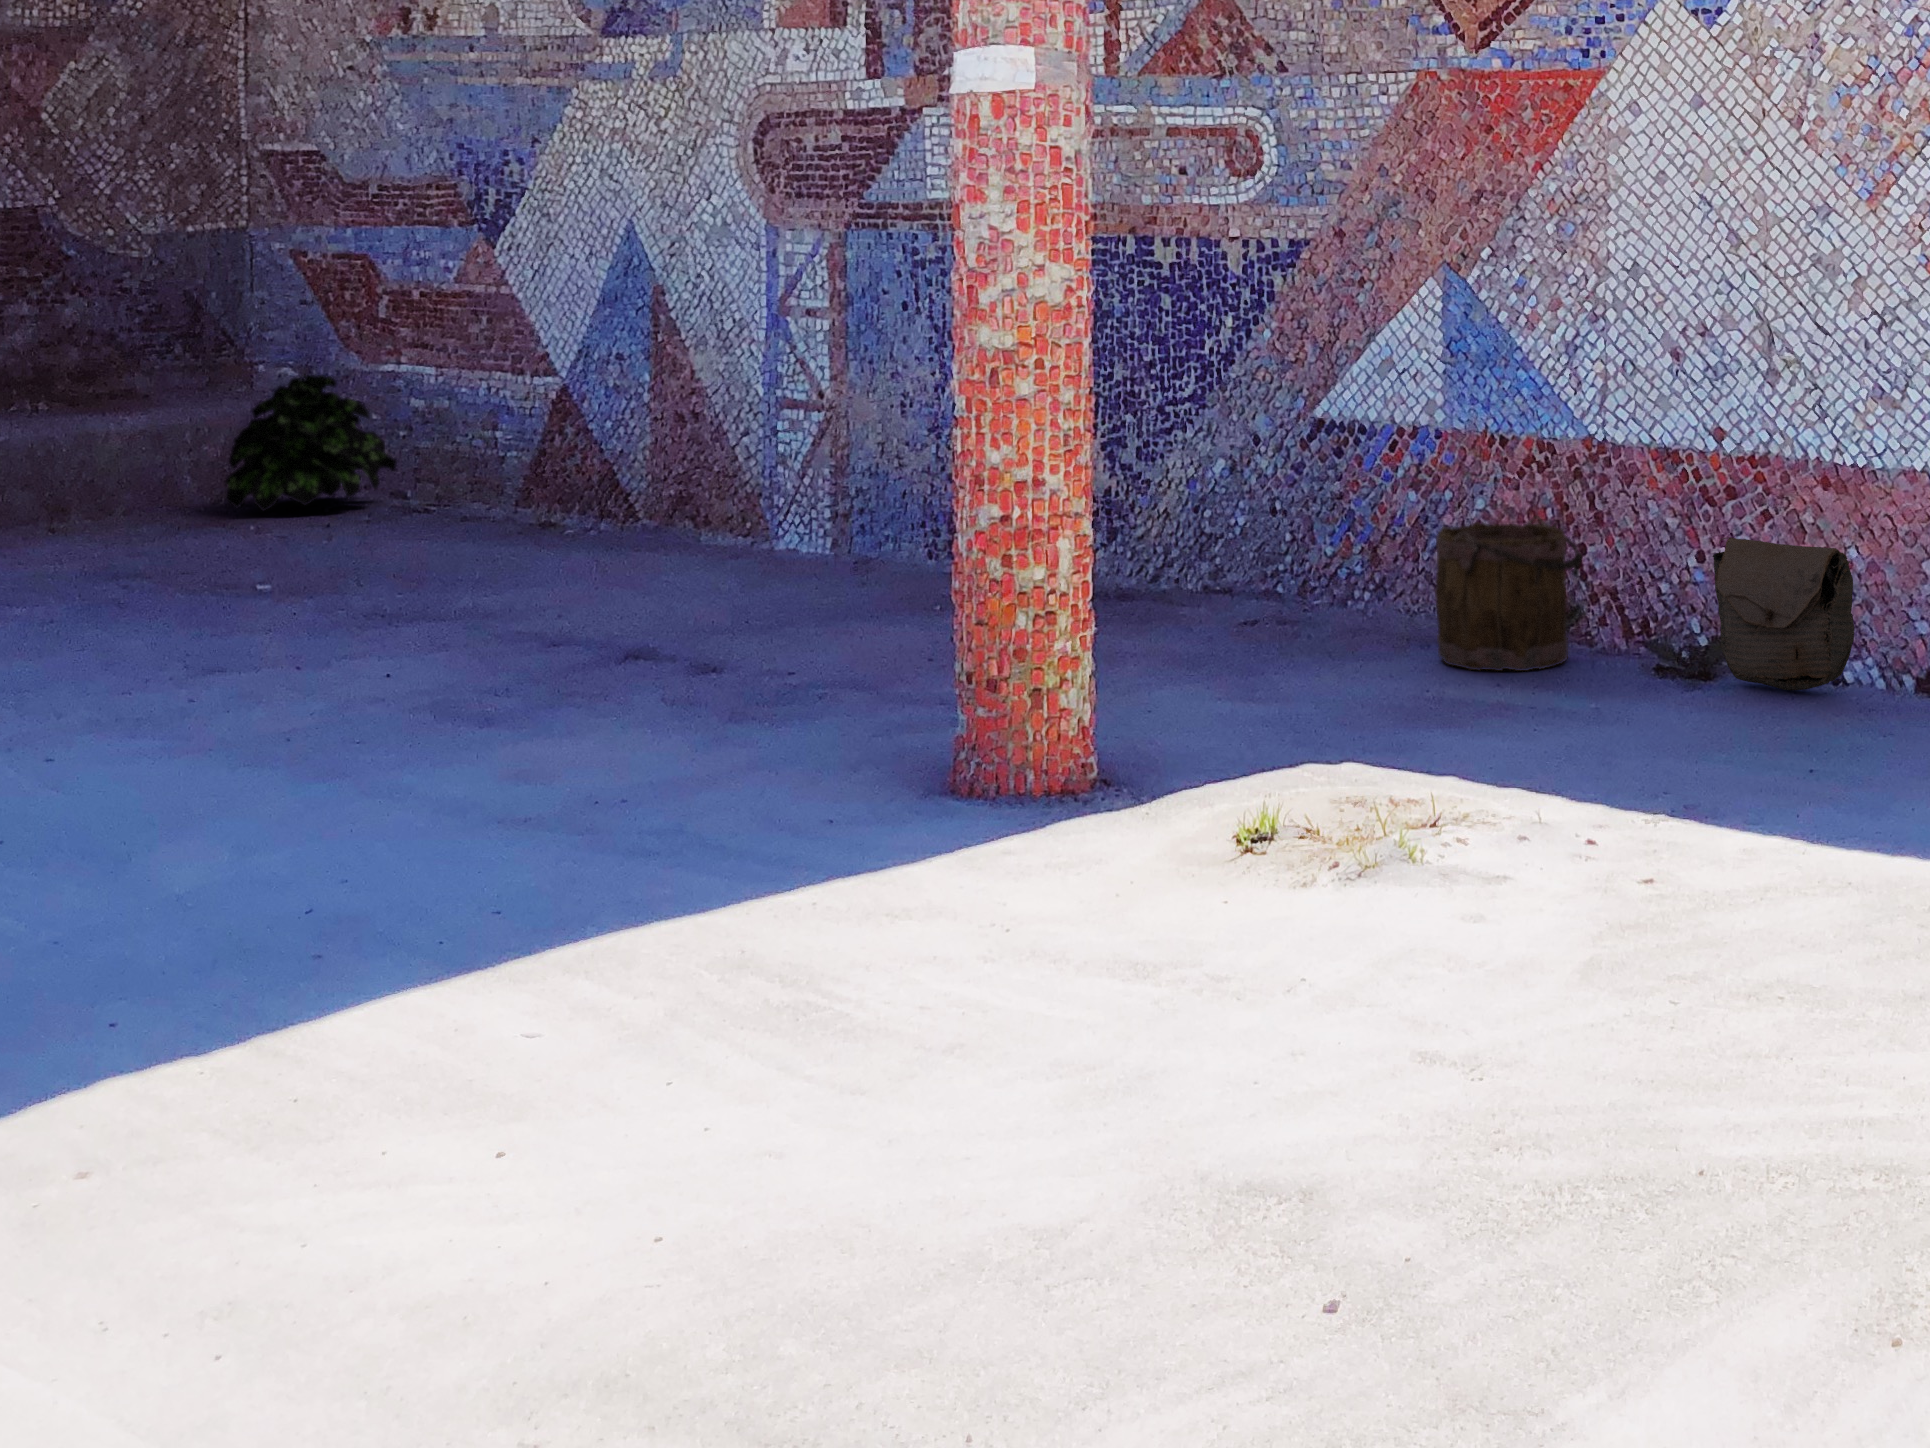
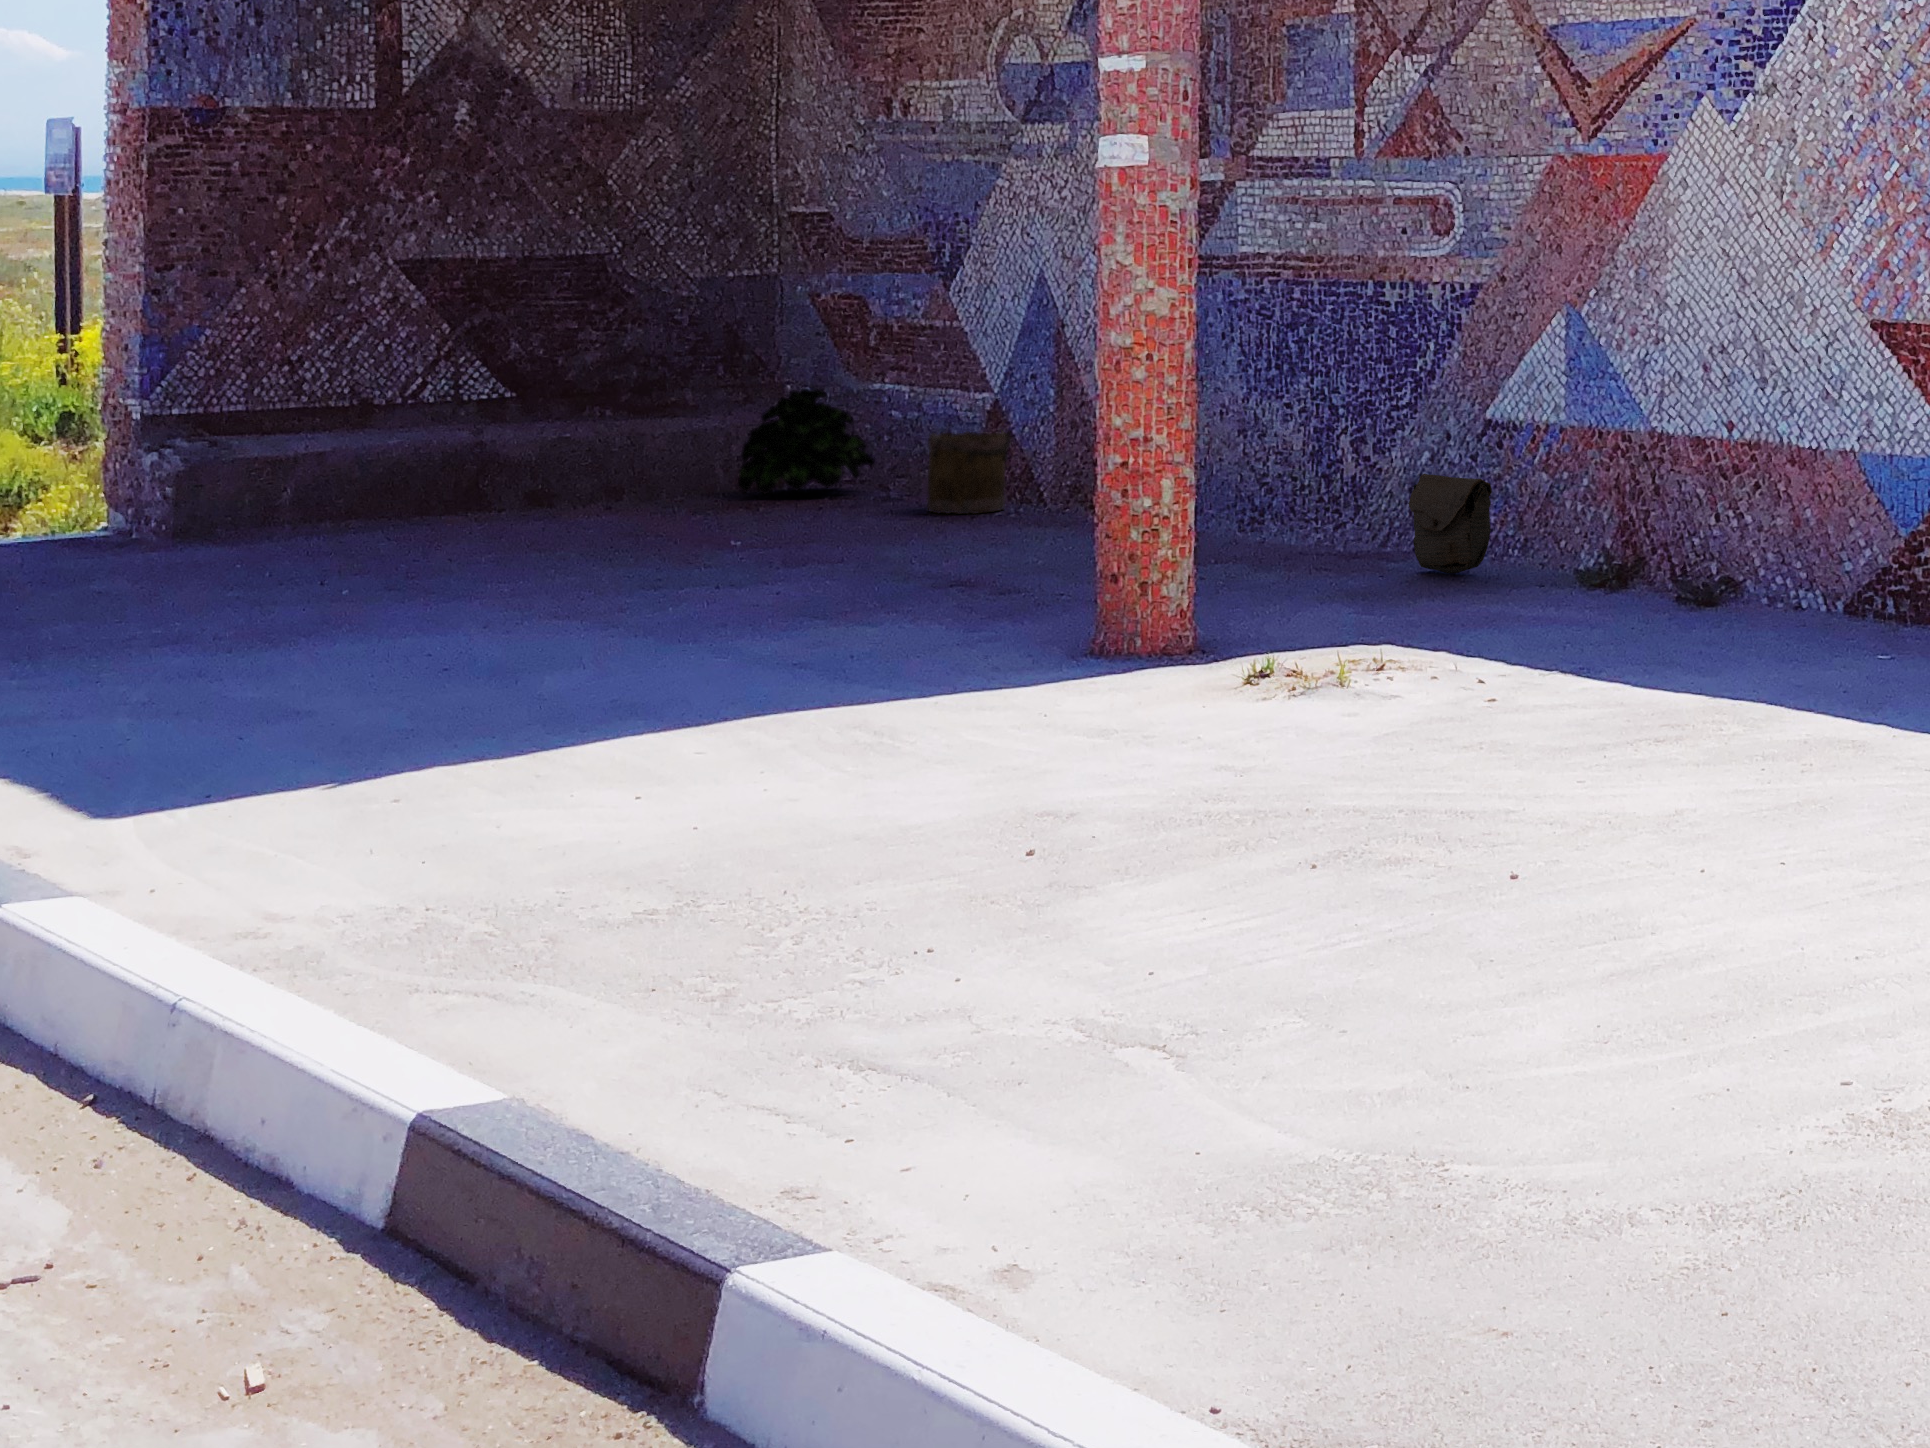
bucket: present [1435,516,1583,671] -> present [927,430,1011,514]
bag: present [1713,538,1854,690] -> present [1408,474,1492,574]

